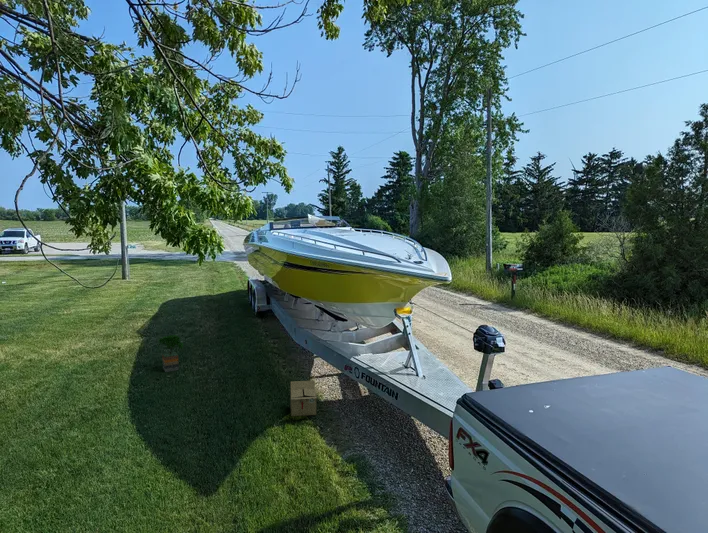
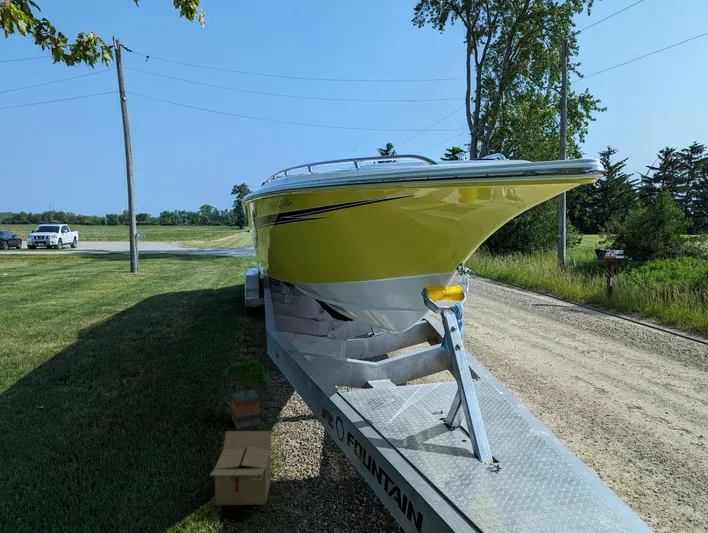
potted tree: present [158,335,183,372] -> present [225,360,269,429]

